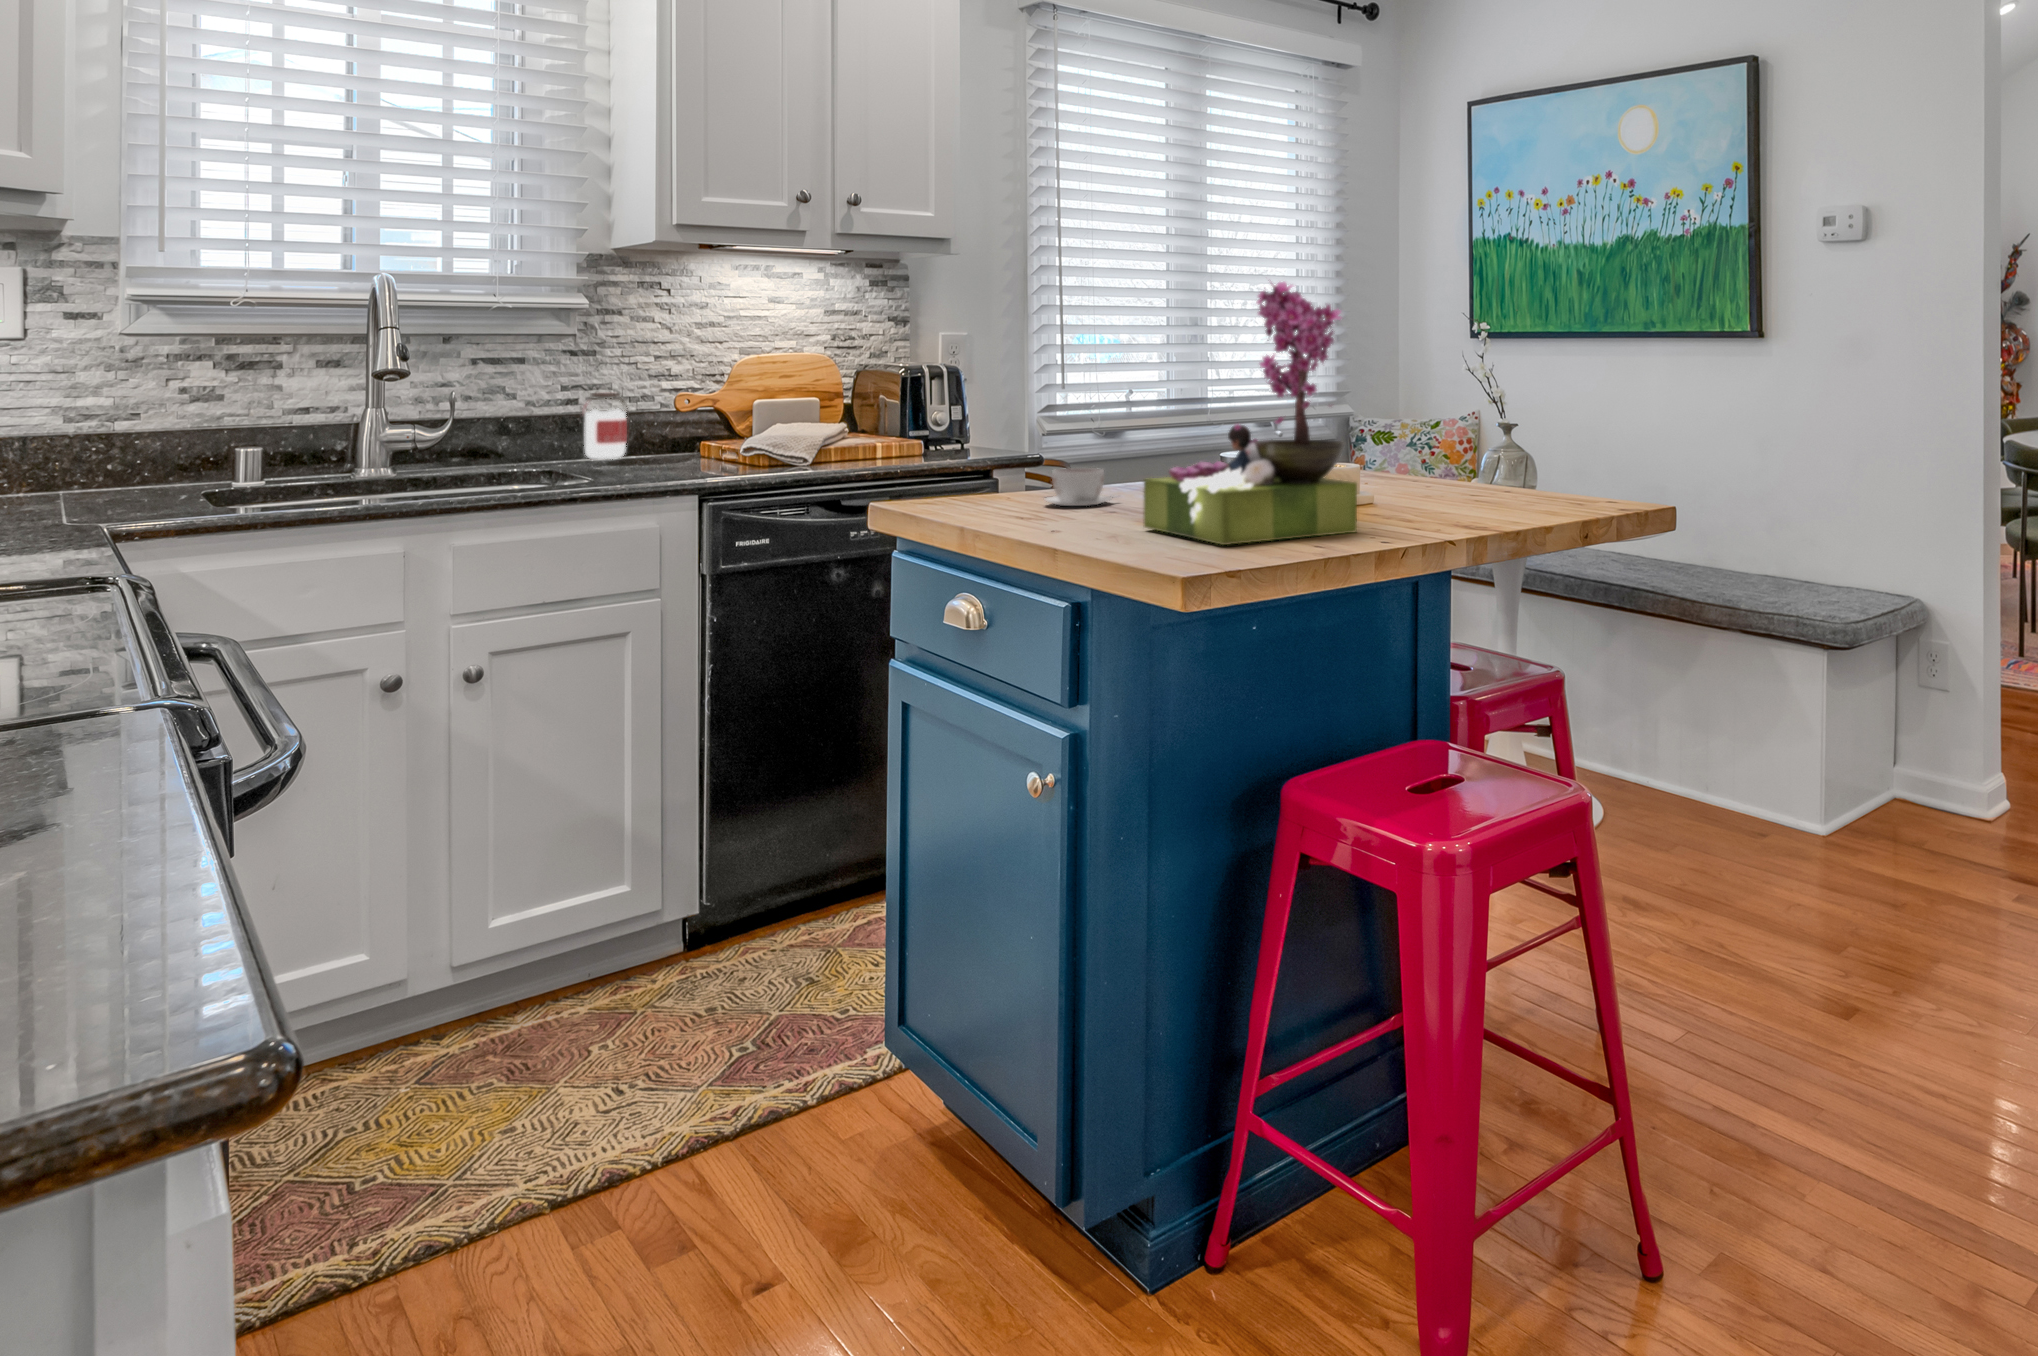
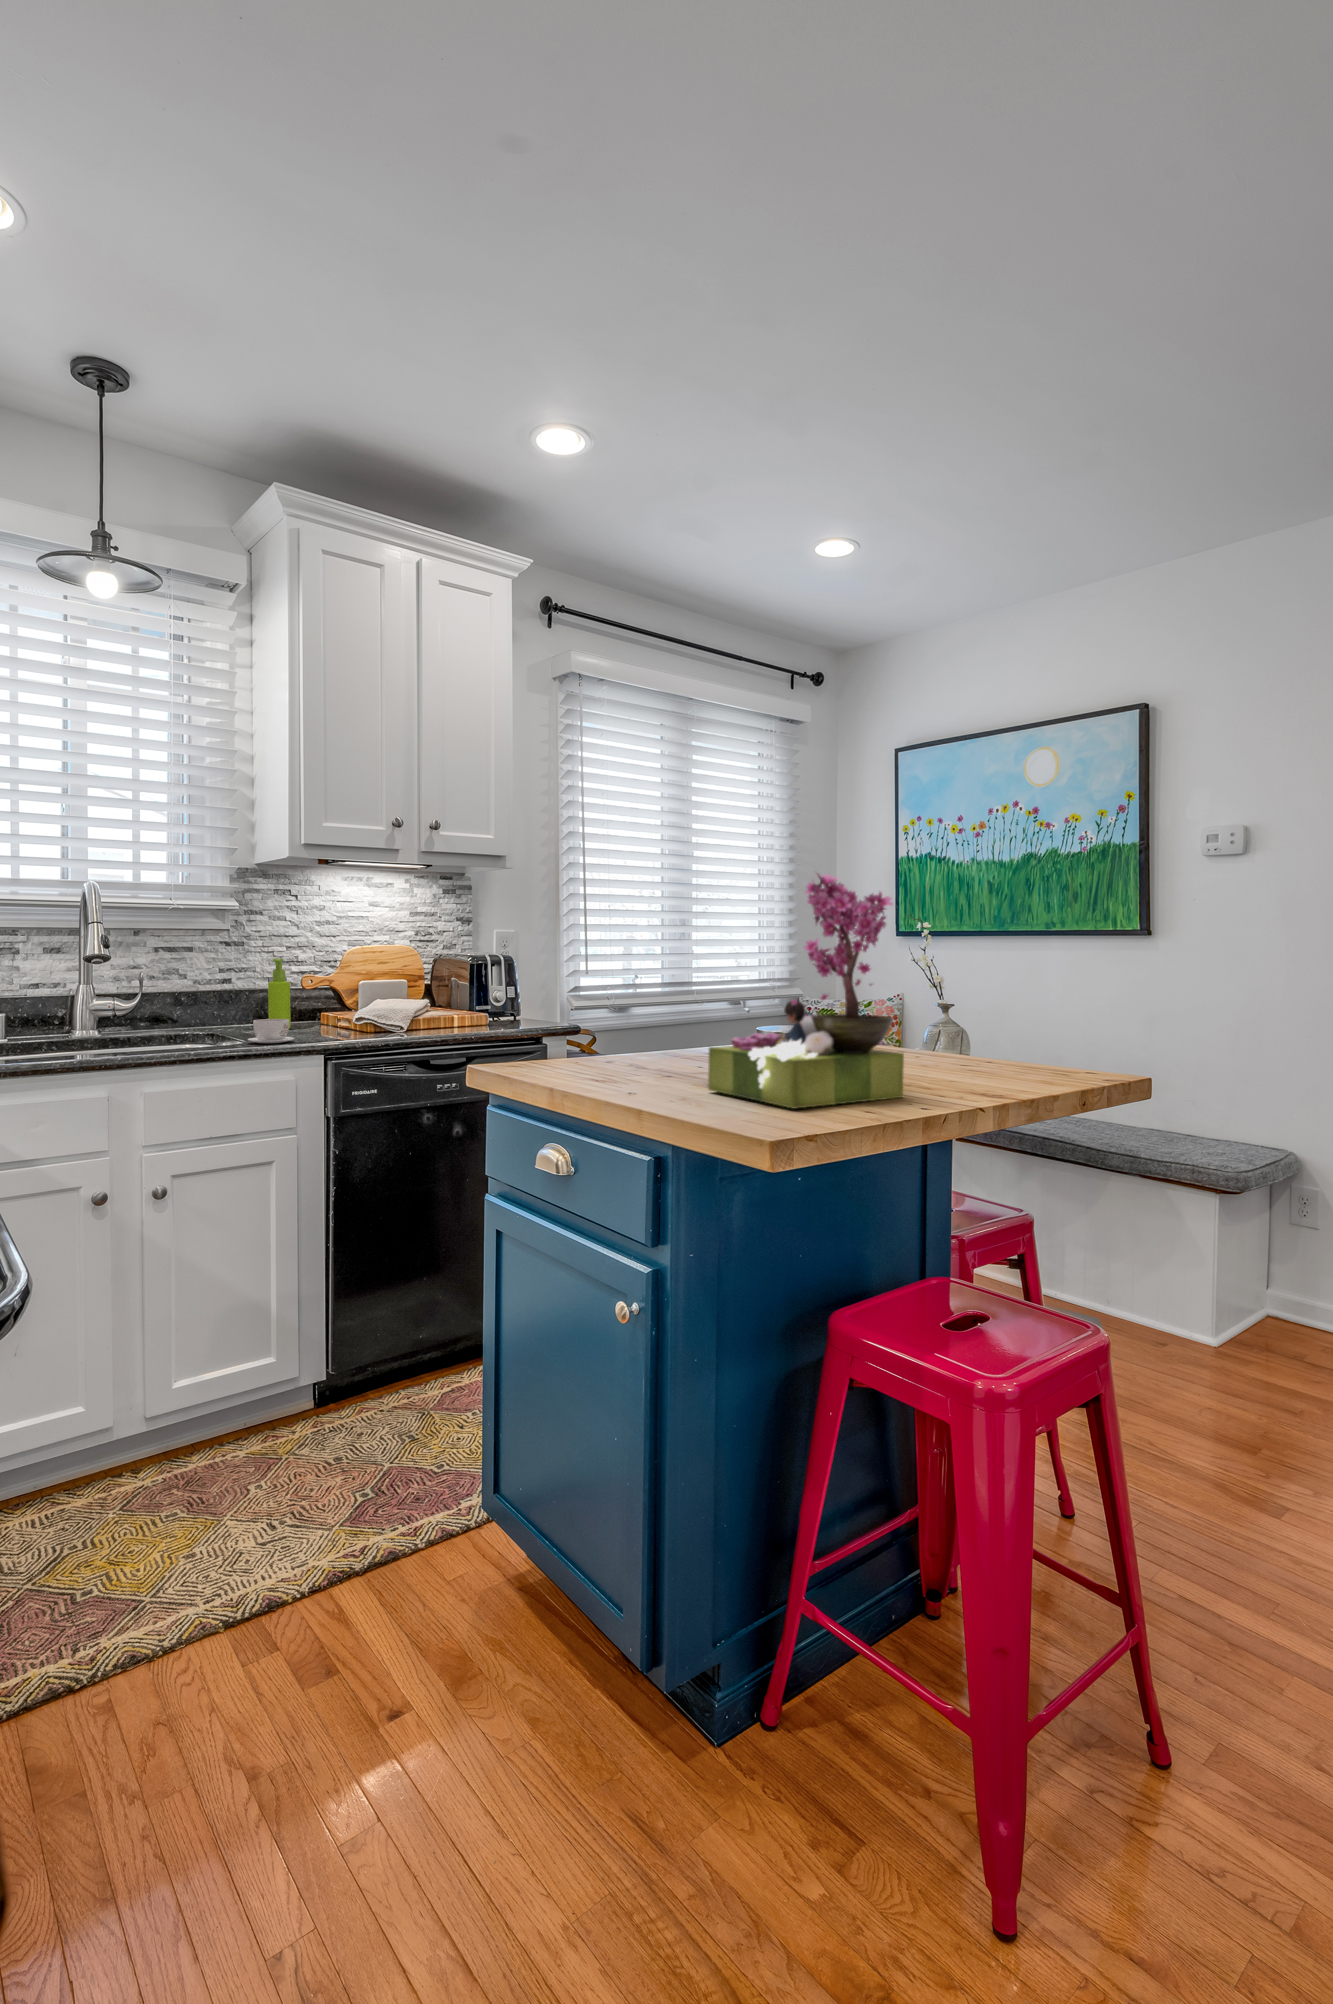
soap dispenser: none [626,372,656,463] -> present [268,958,291,1028]
jar: present [583,393,628,459] -> none [236,975,270,1026]
coffee cup: present [1045,468,1113,506] -> present [248,1019,300,1043]

